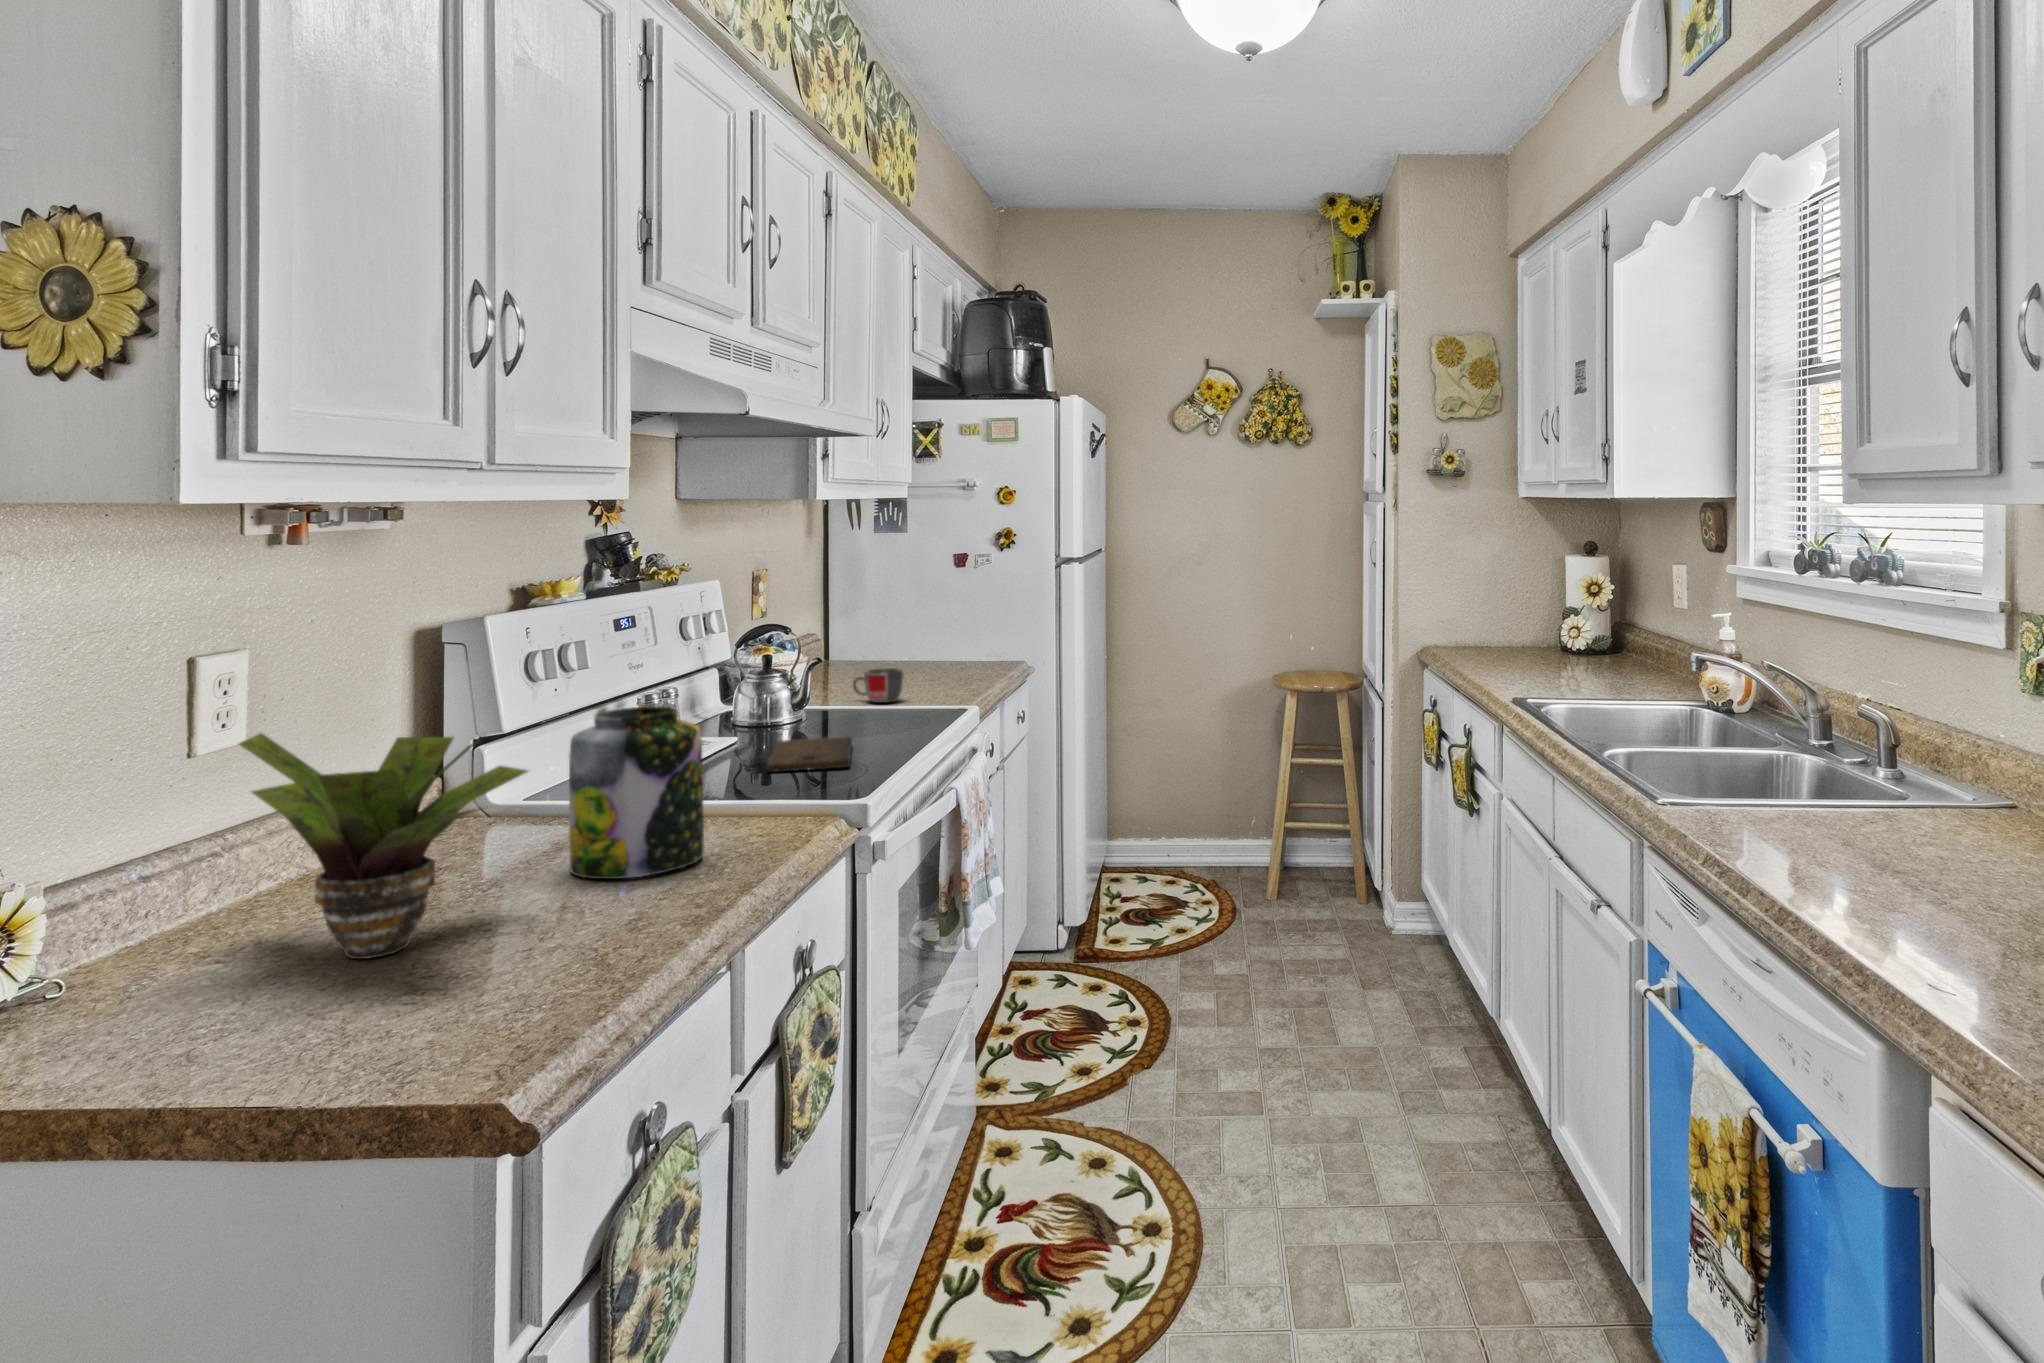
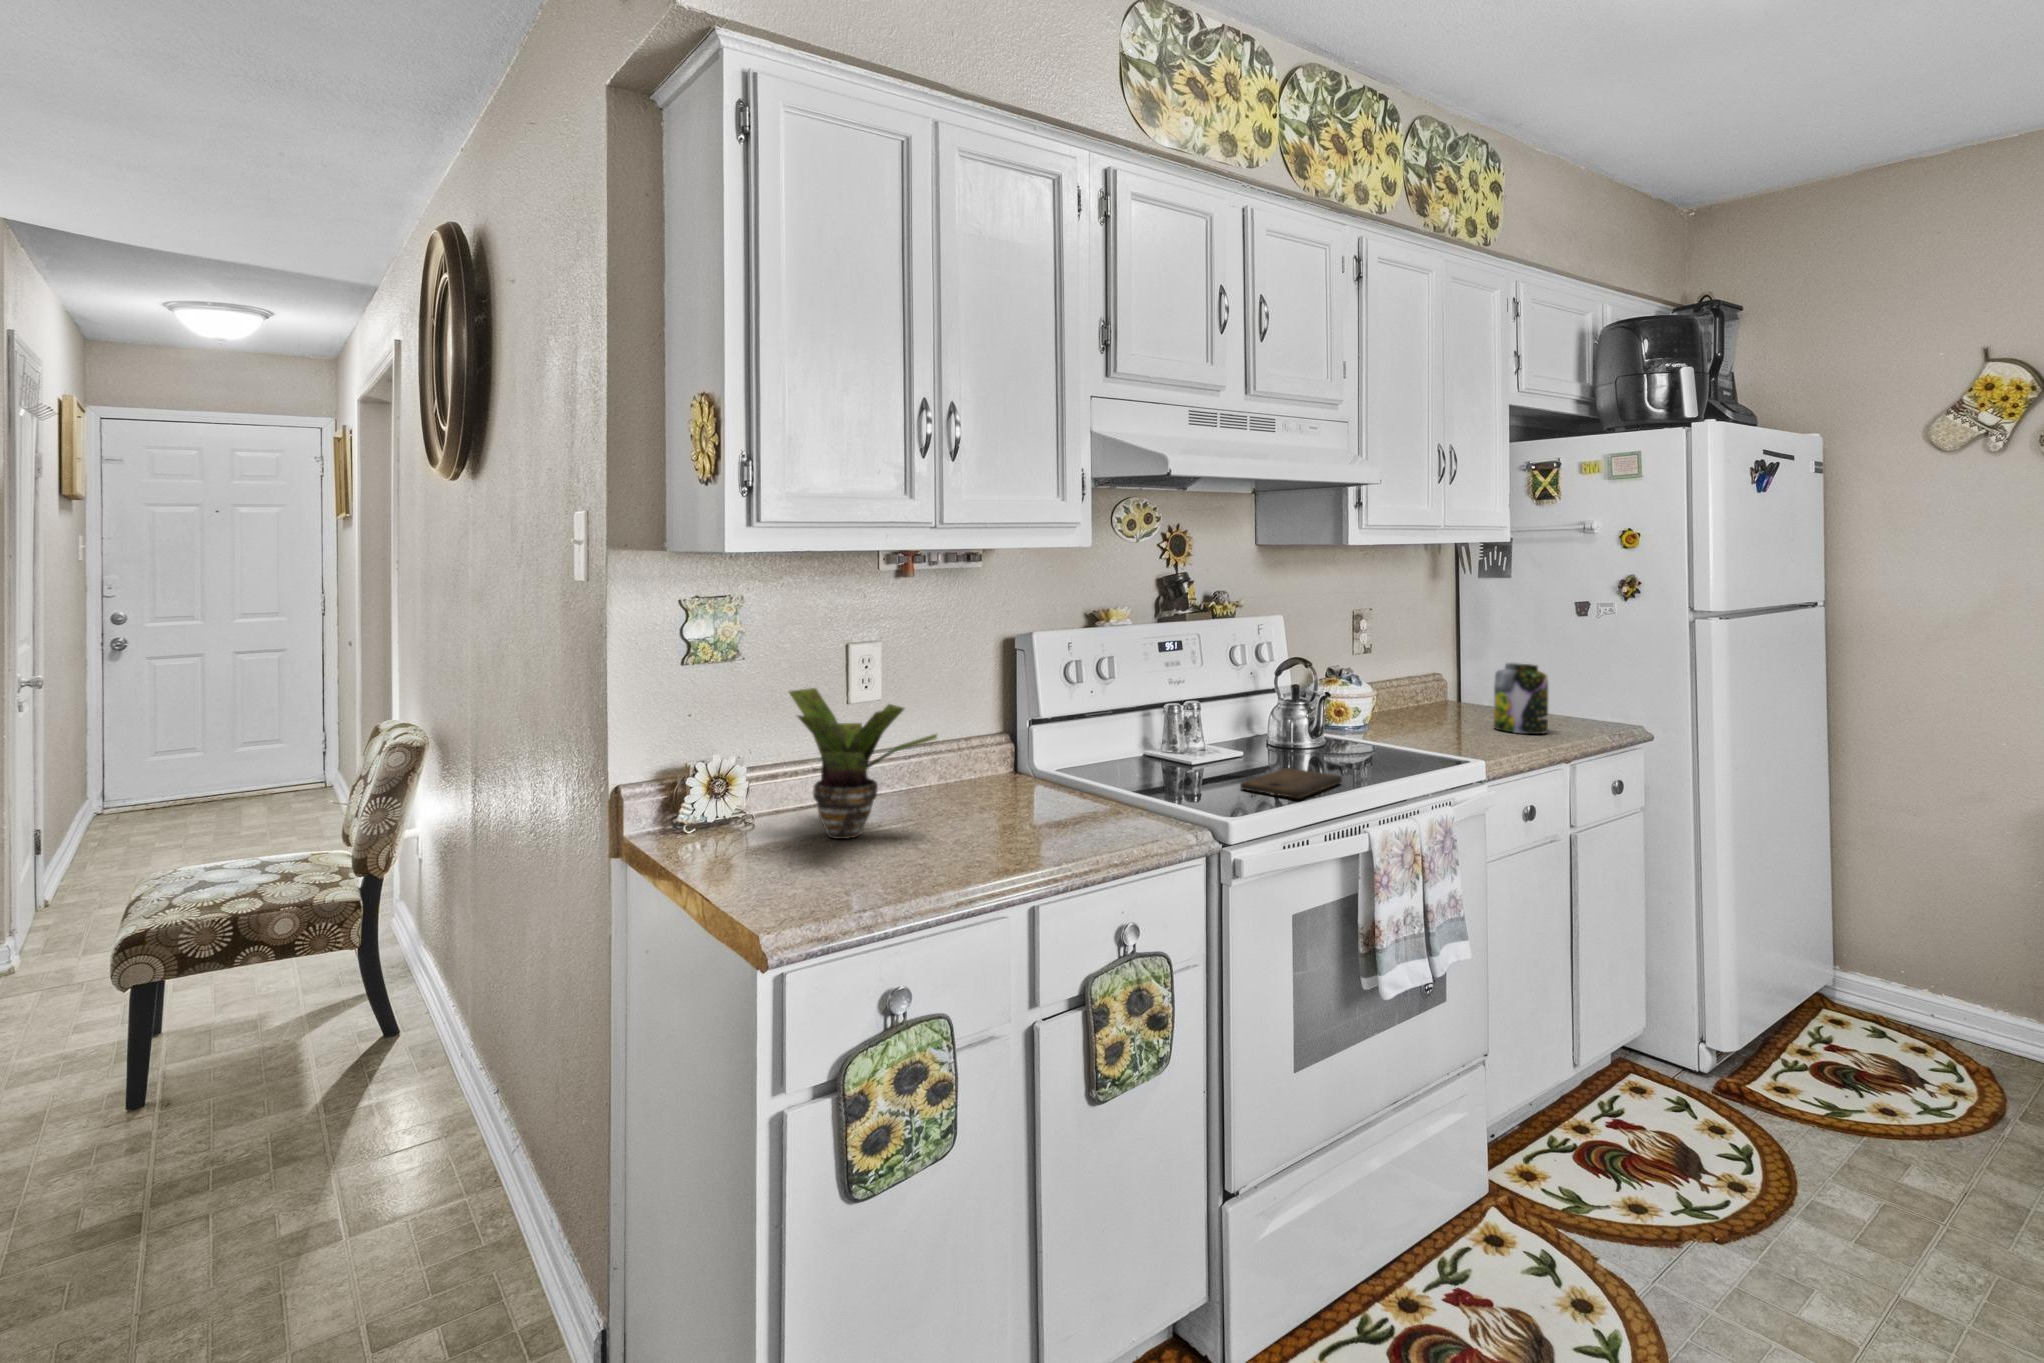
mug: present [853,668,904,703] -> none [1424,724,1466,757]
jar: present [569,706,704,879] -> present [1494,663,1548,734]

